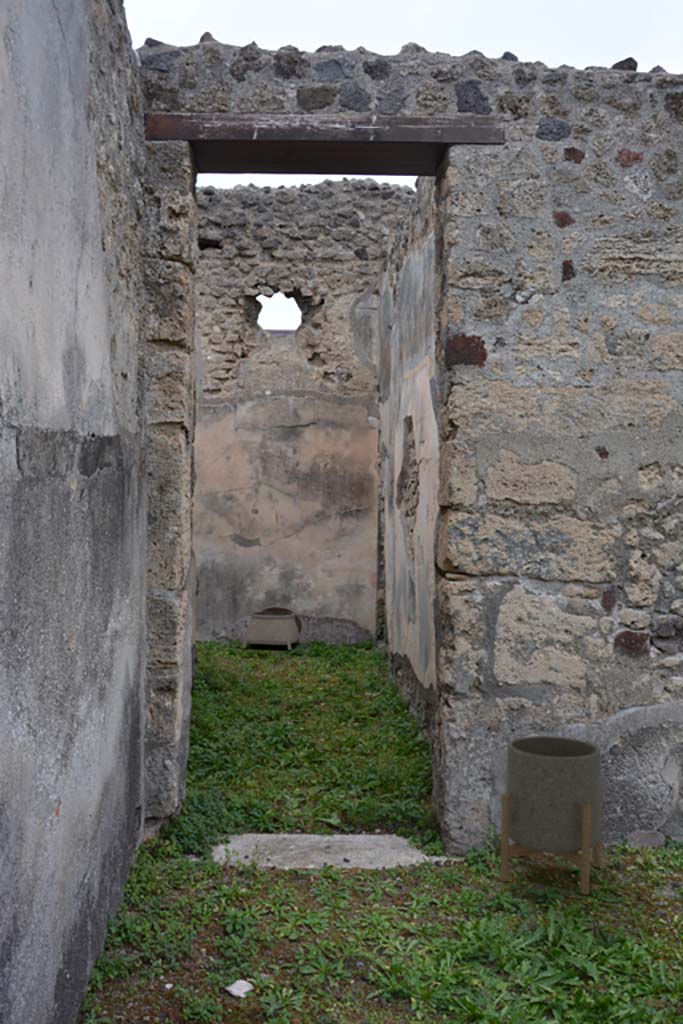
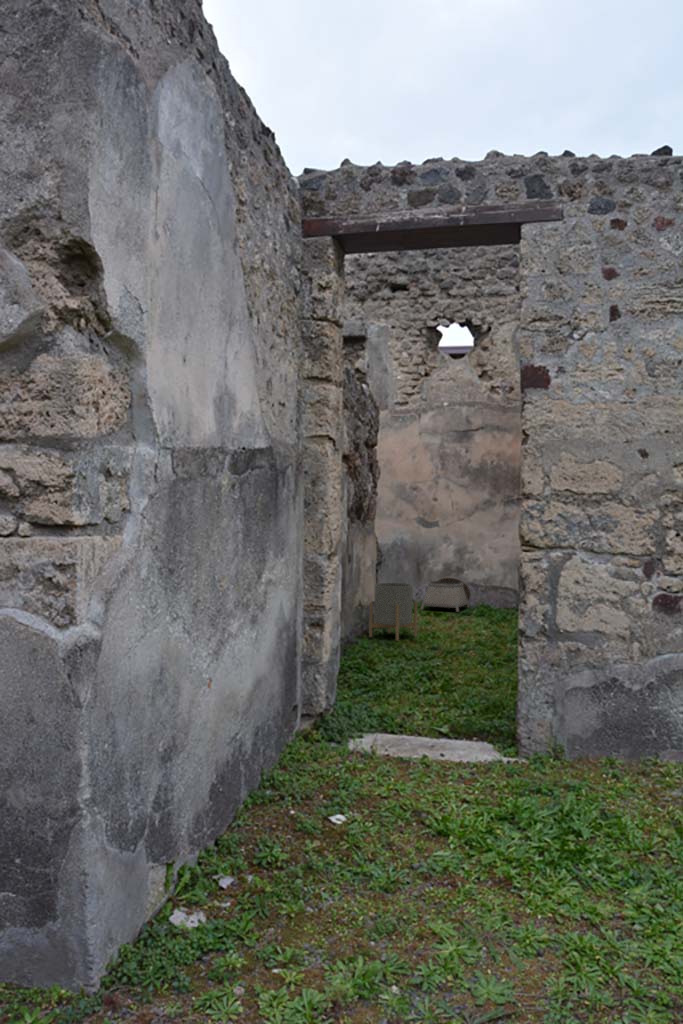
planter: present [501,736,602,895] -> present [369,583,417,641]

